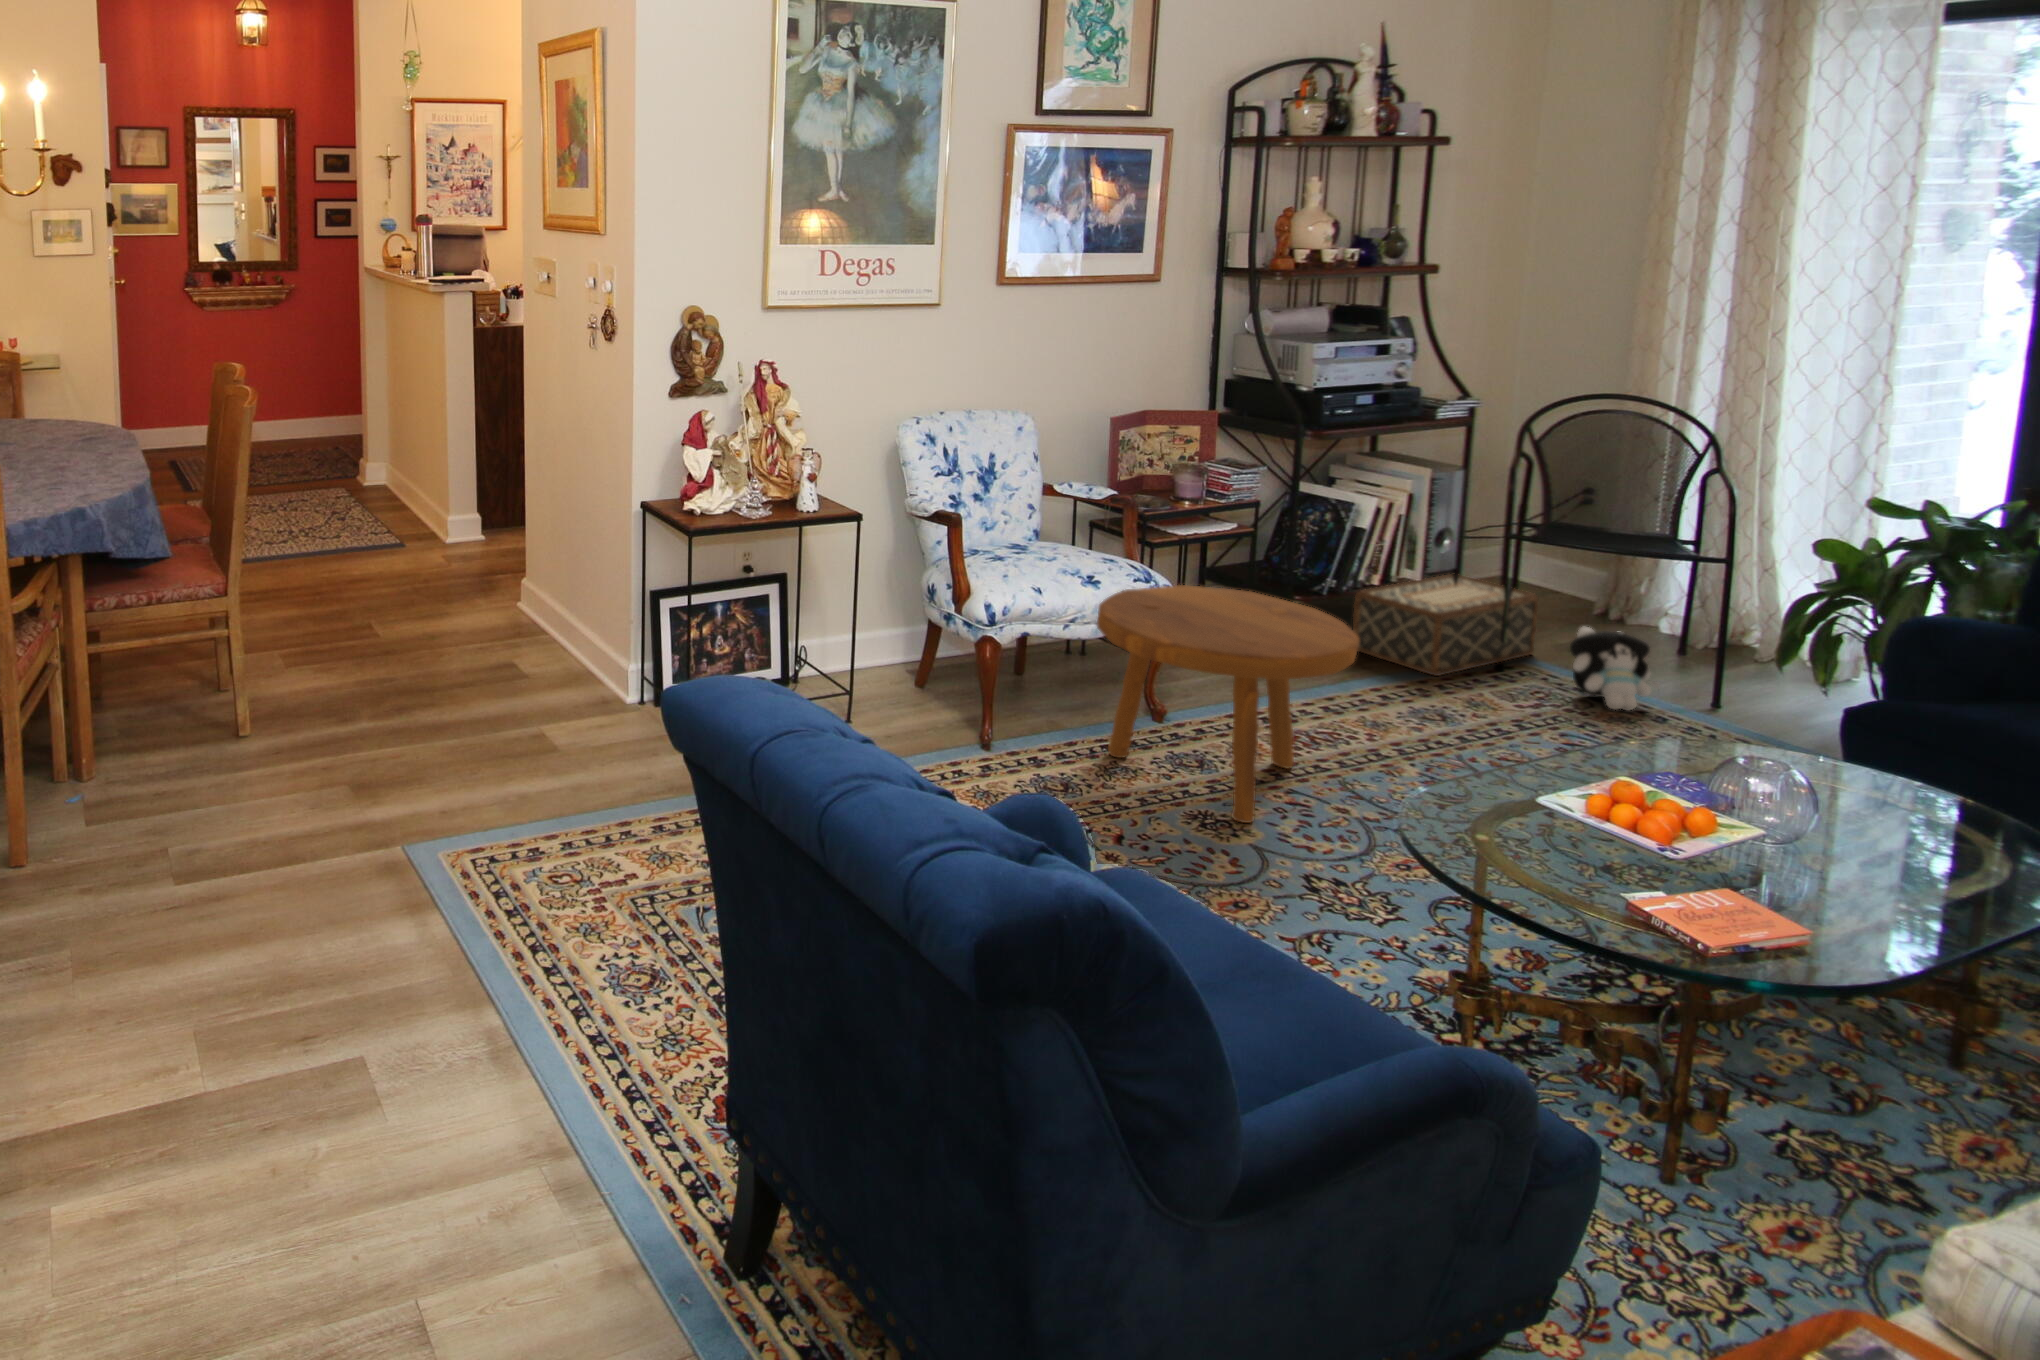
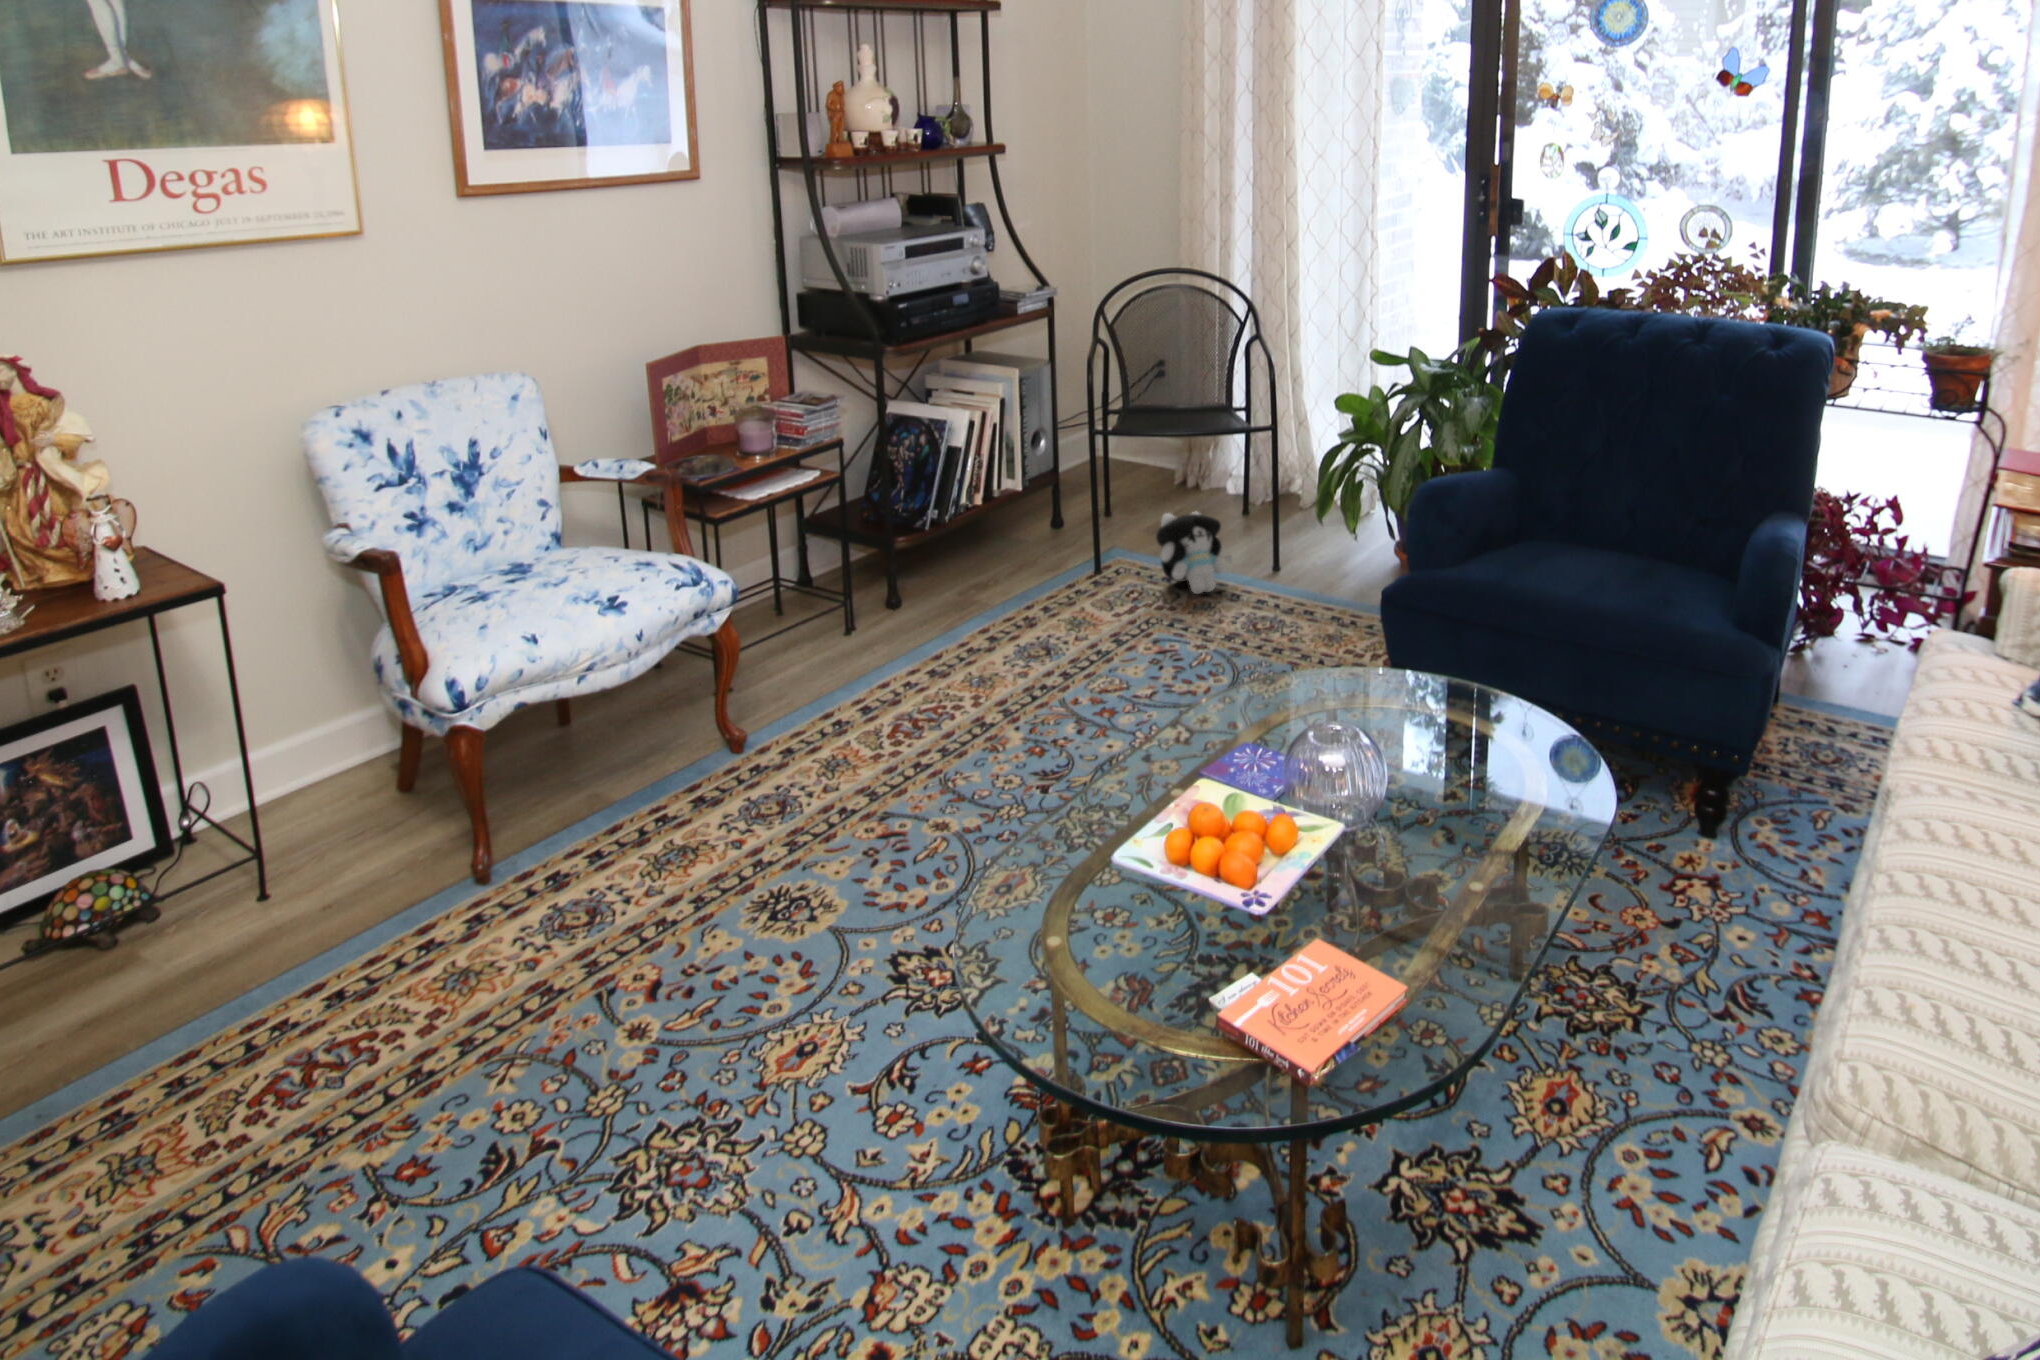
woven basket: present [1353,574,1538,676] -> none [960,471,1128,594]
footstool: present [1097,585,1359,823] -> none [607,574,938,908]

